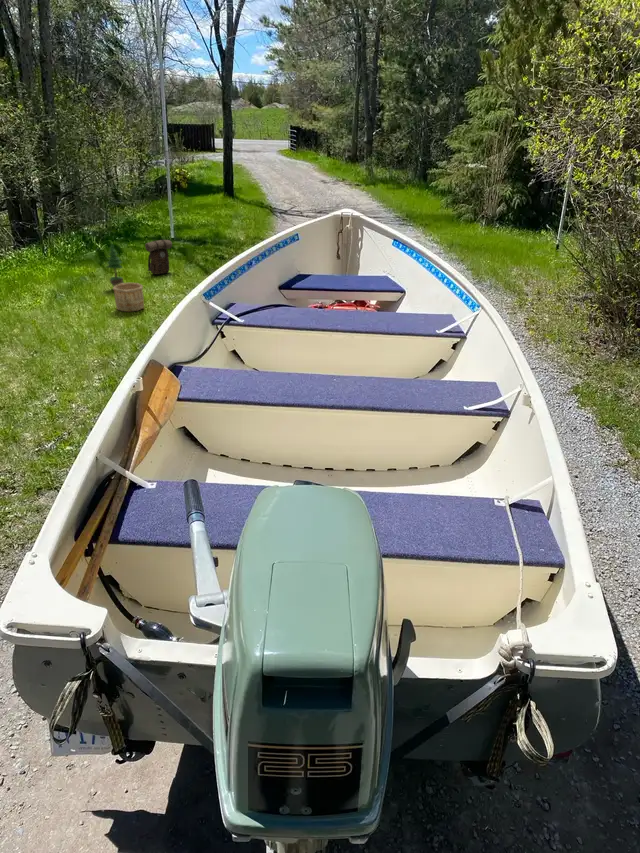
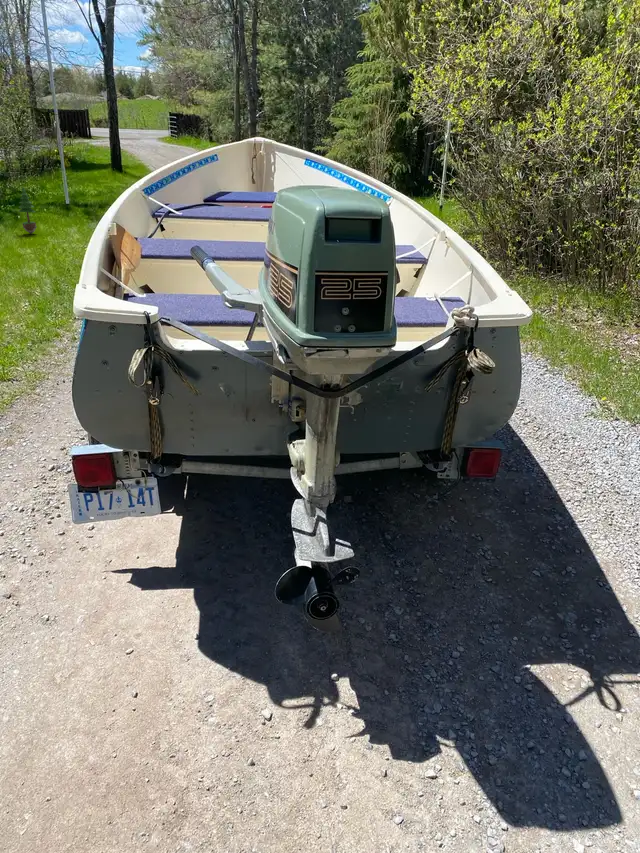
backpack: present [145,240,172,275] -> none [53,189,80,224]
wooden bucket: present [113,283,144,312] -> none [32,221,64,247]

